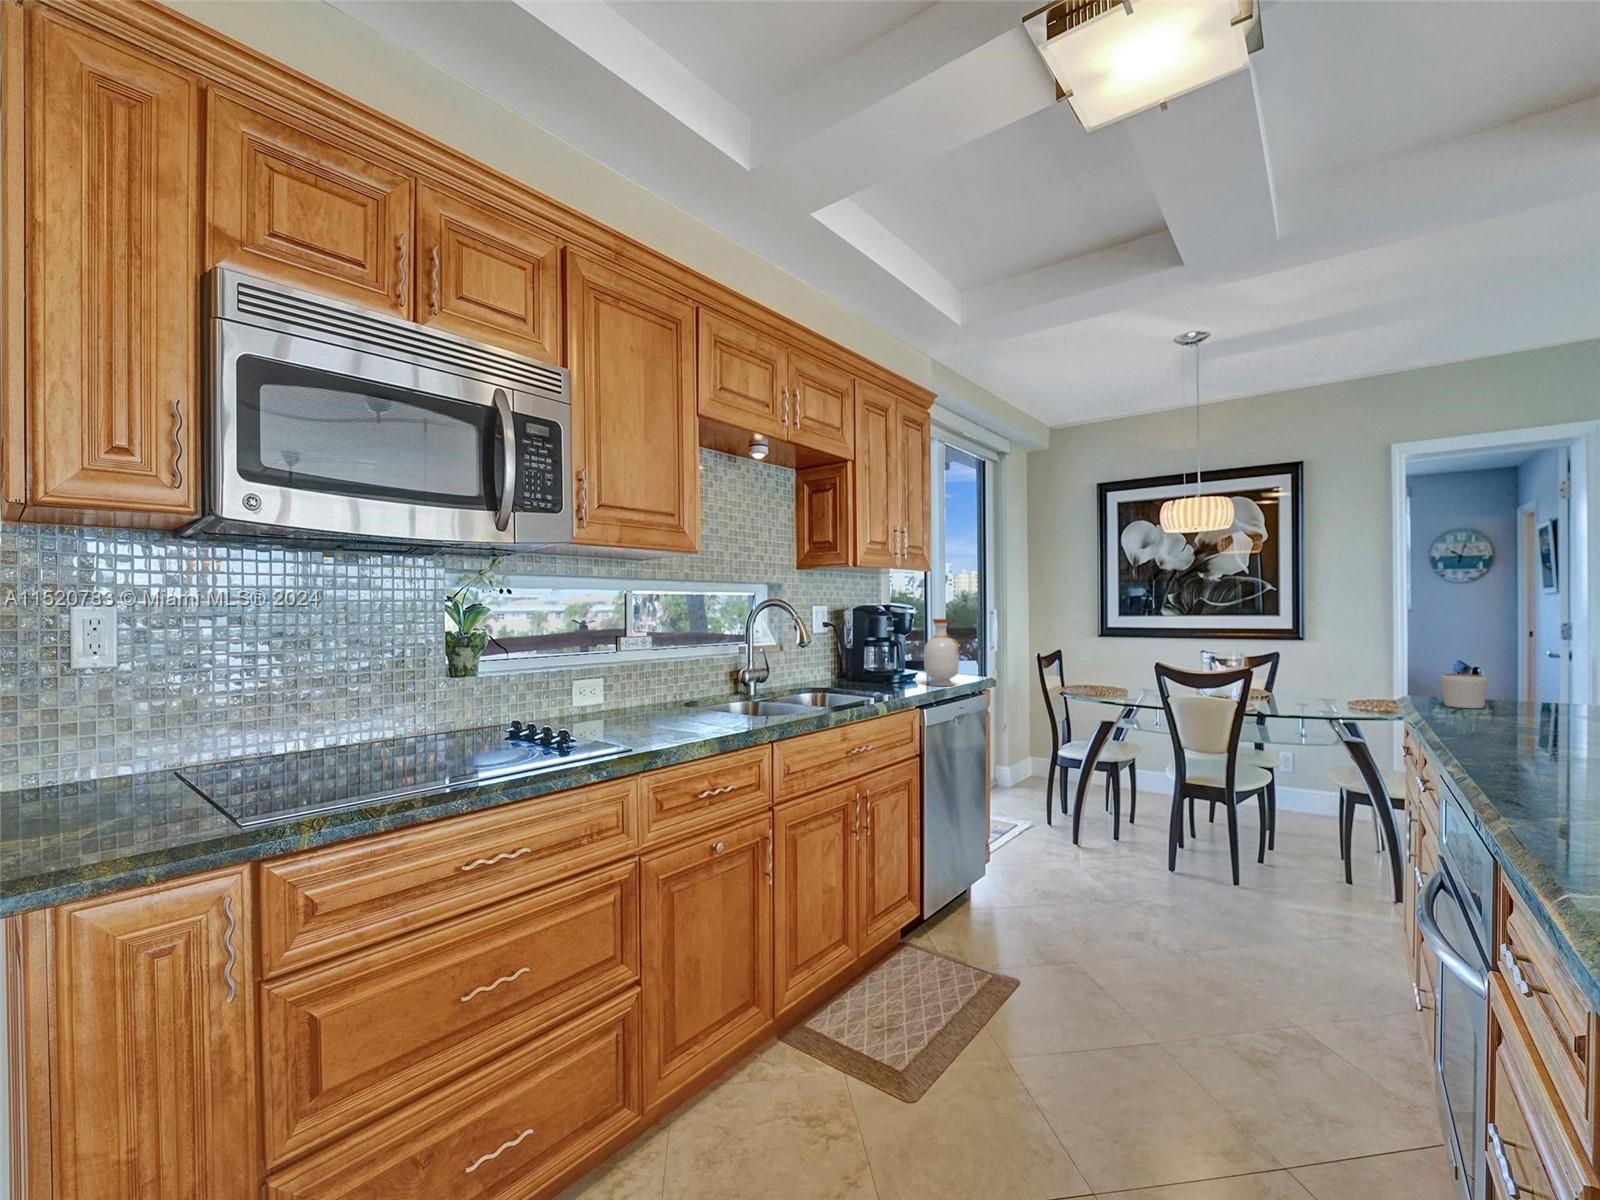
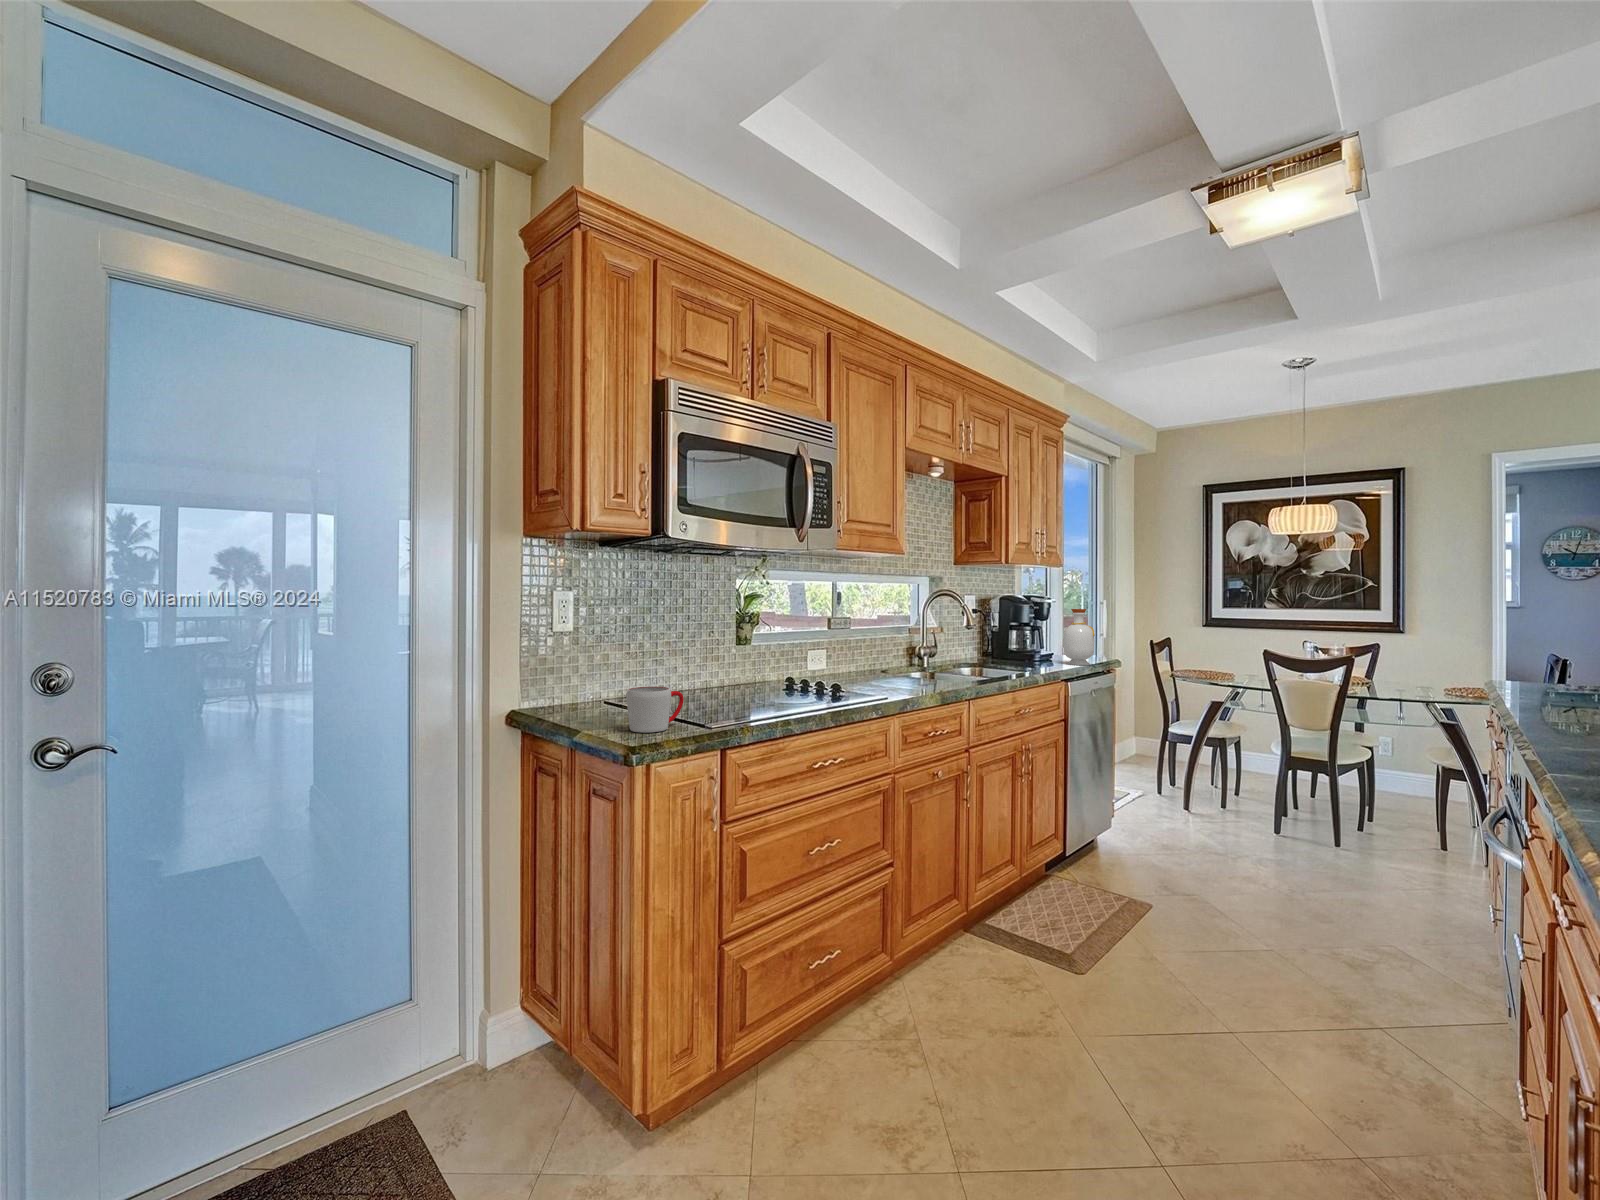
mug: present [1440,674,1487,708] -> present [626,686,684,733]

